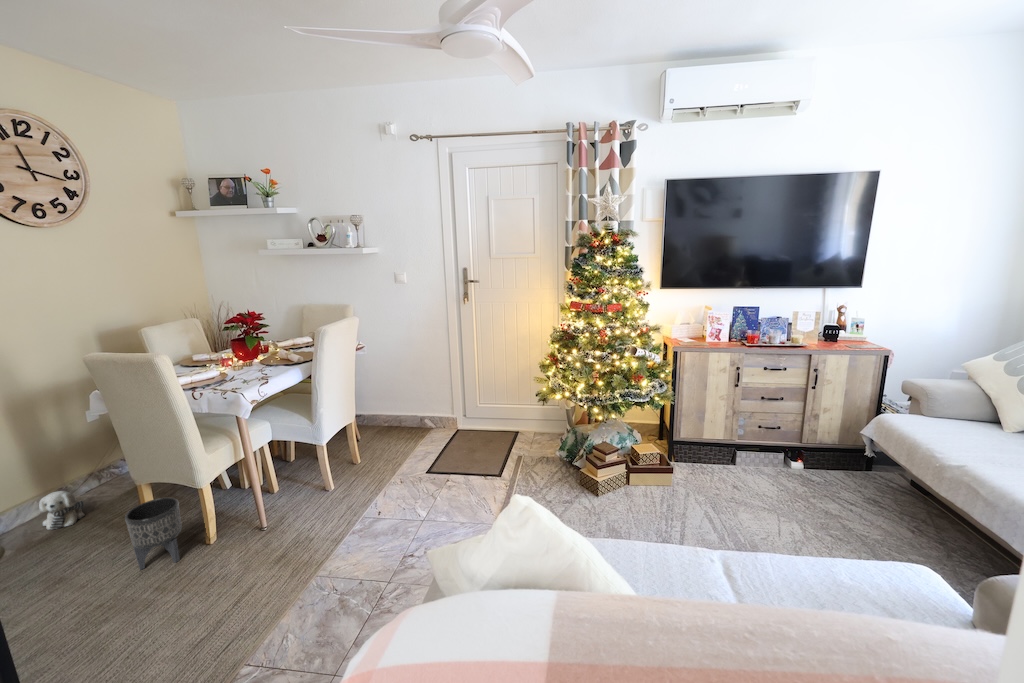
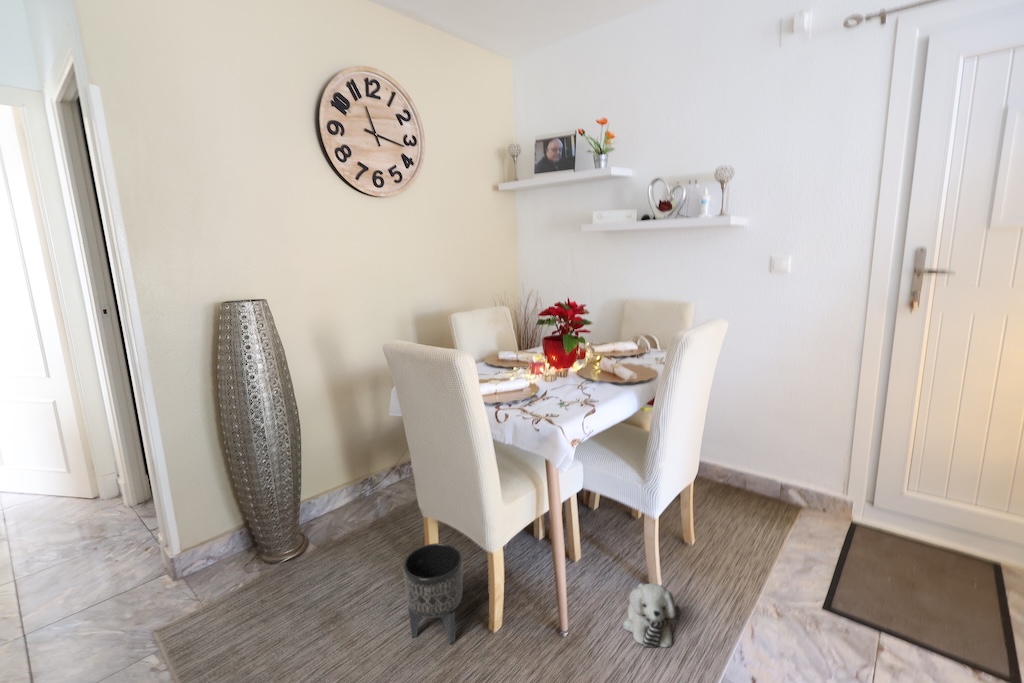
plush toy: present [39,491,85,530] -> present [623,583,681,647]

